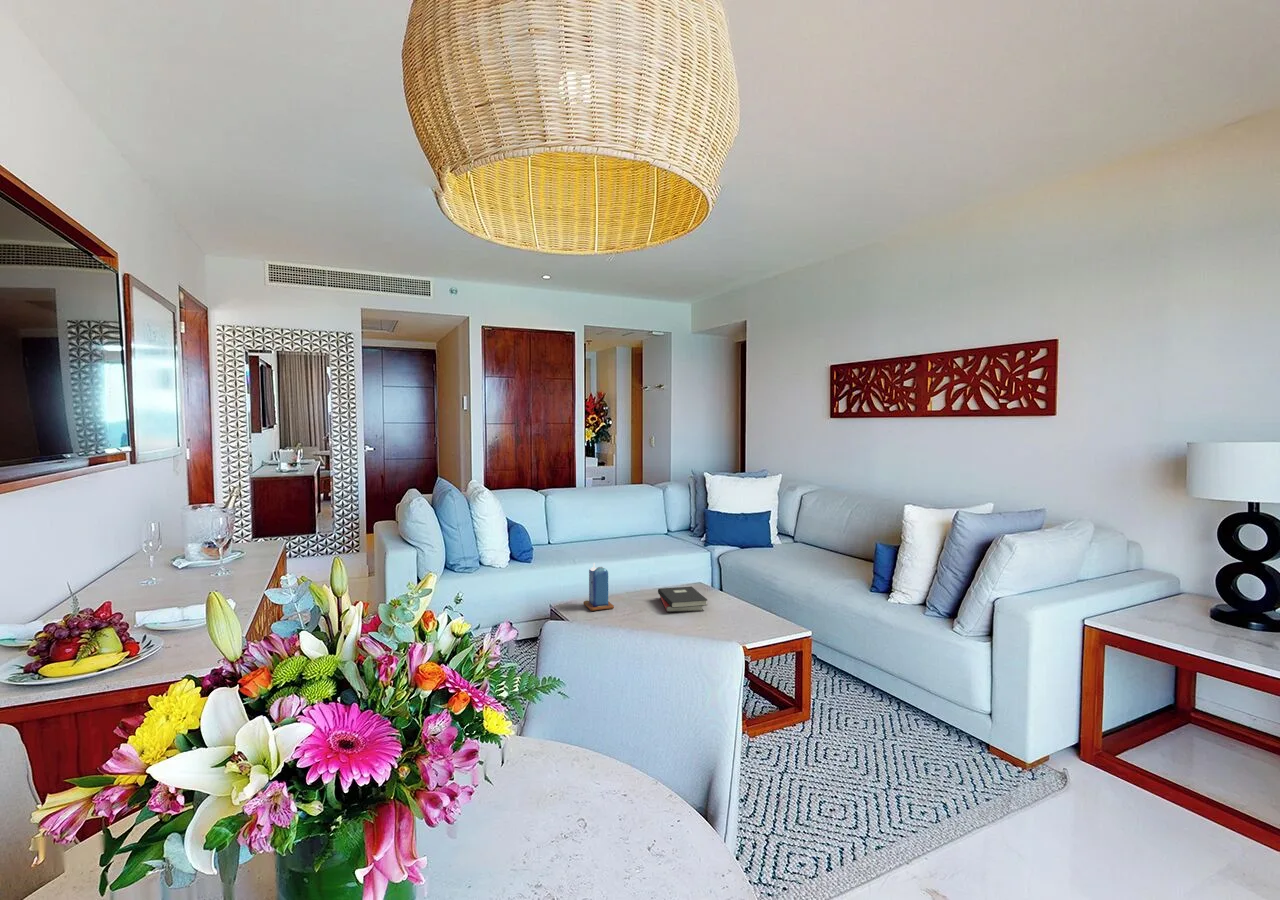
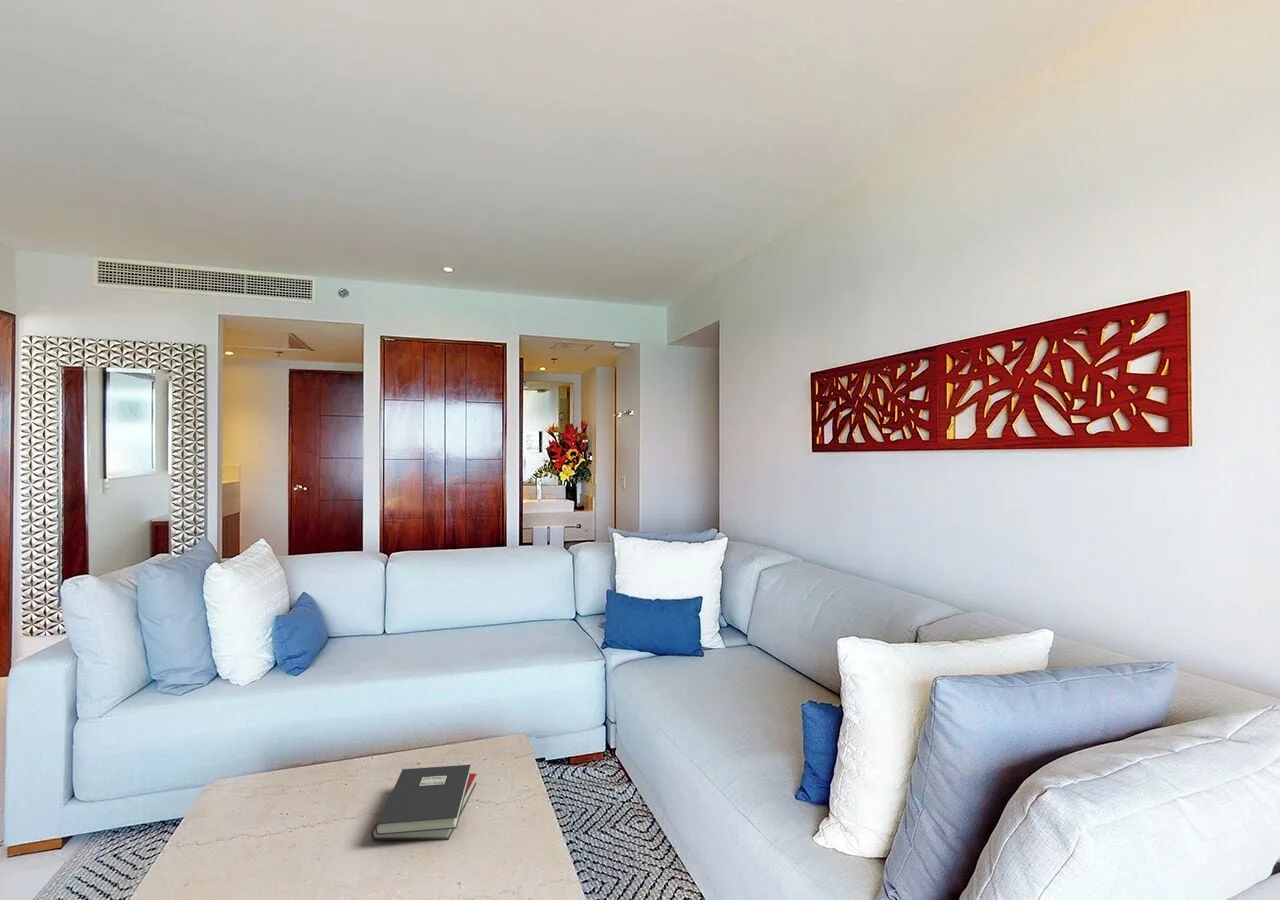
candle: present [584,563,614,611] -> none [238,721,302,825]

